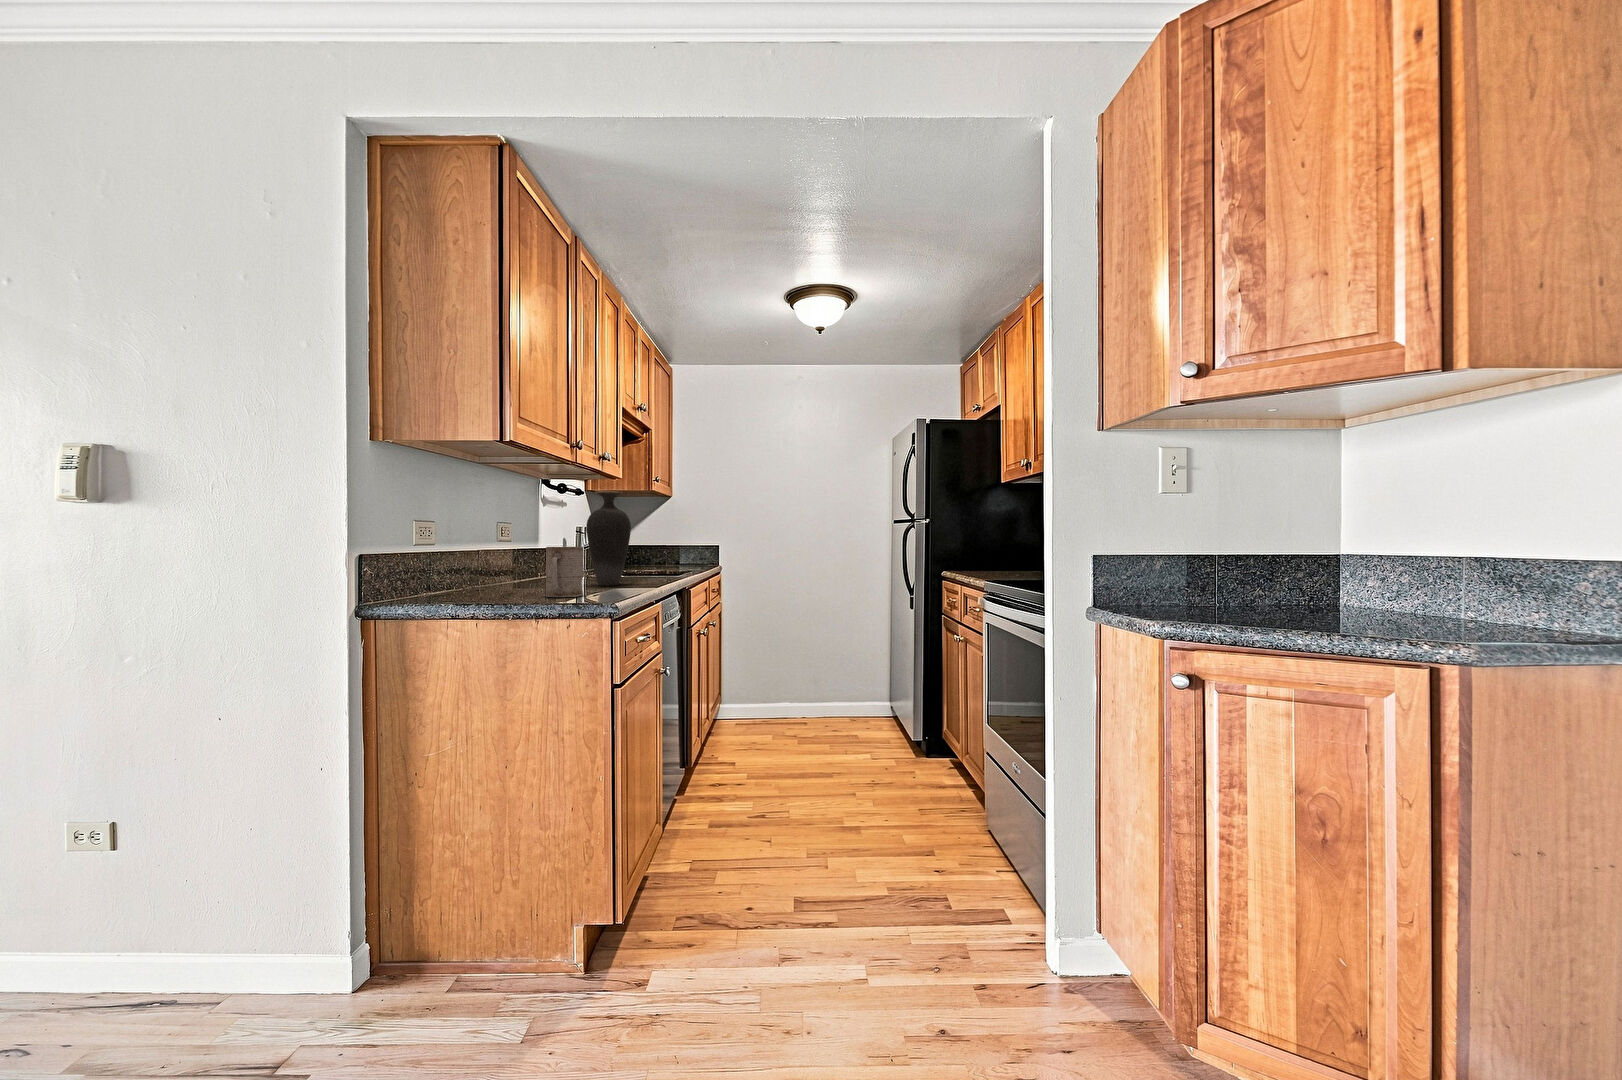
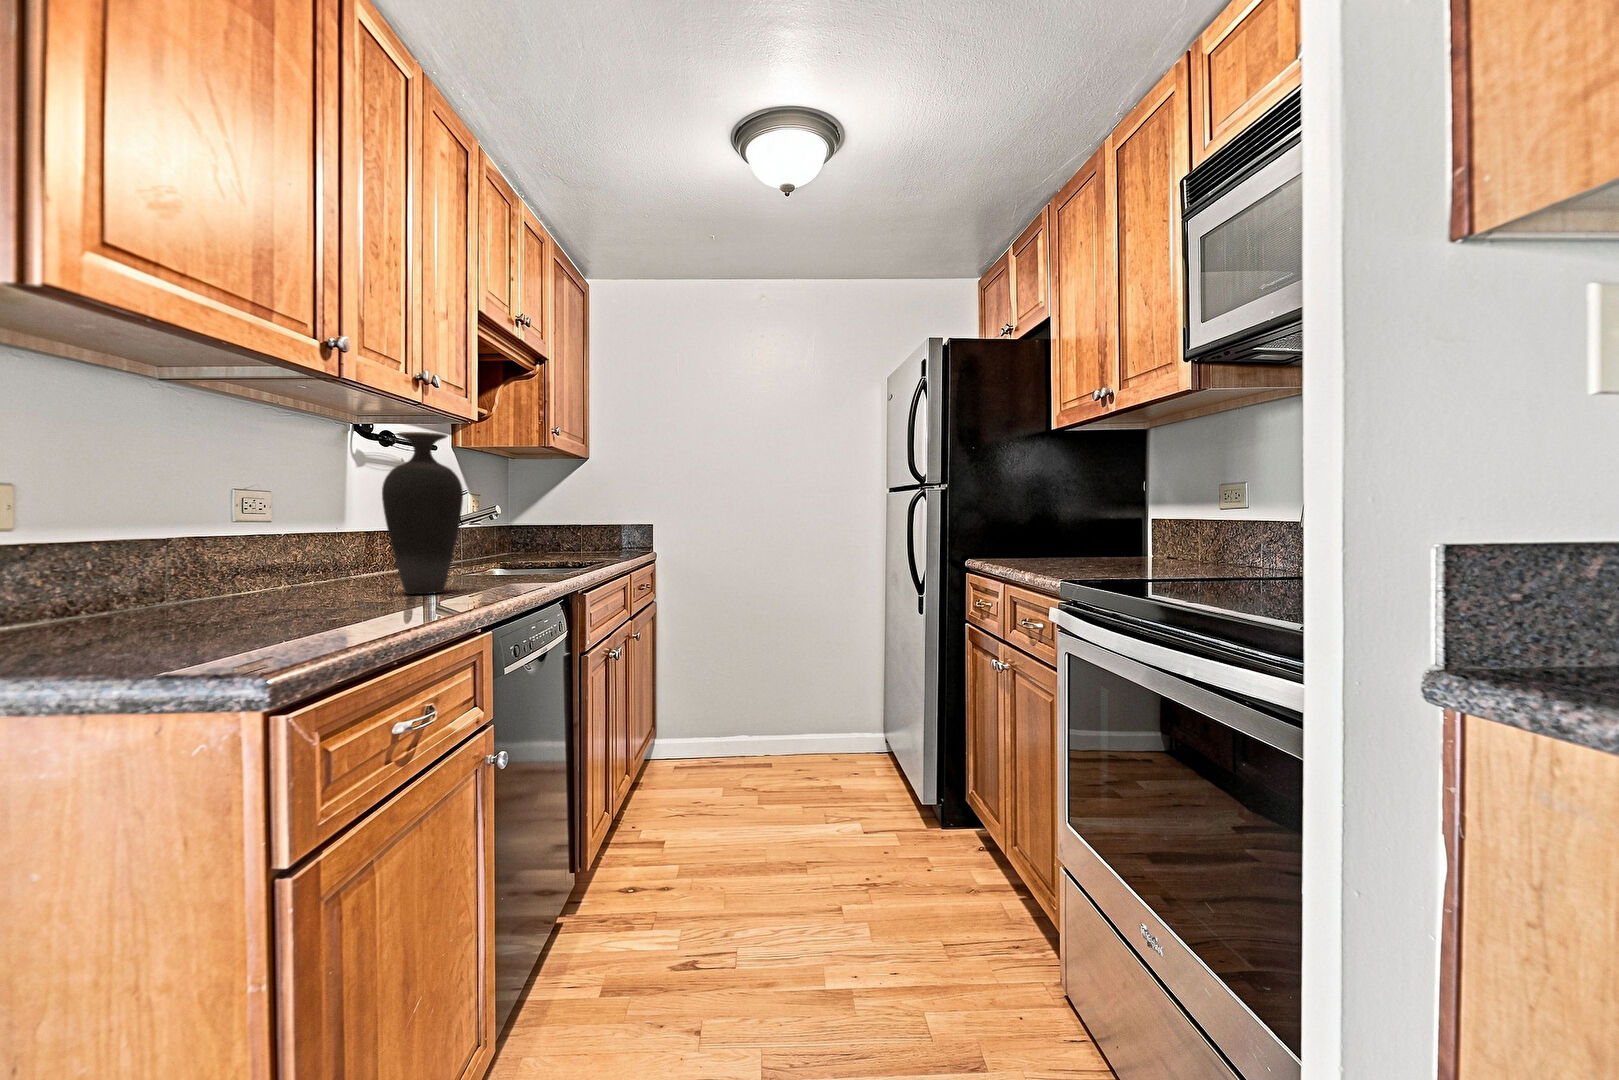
mug: present [546,547,584,597] -> none [222,528,313,630]

